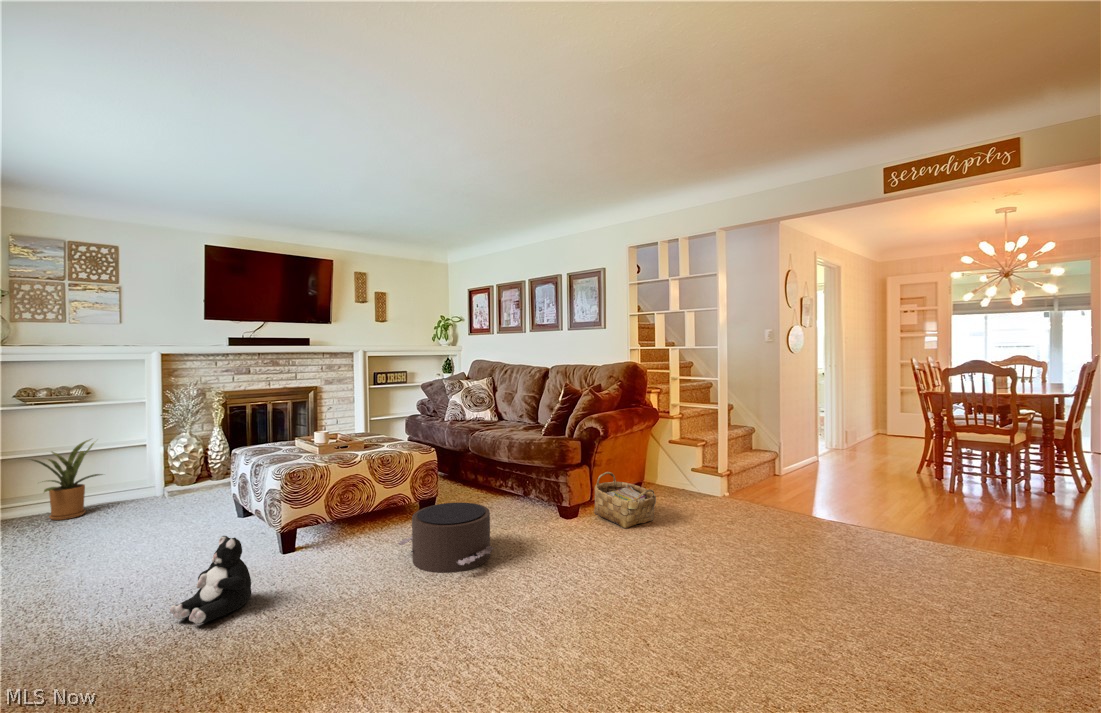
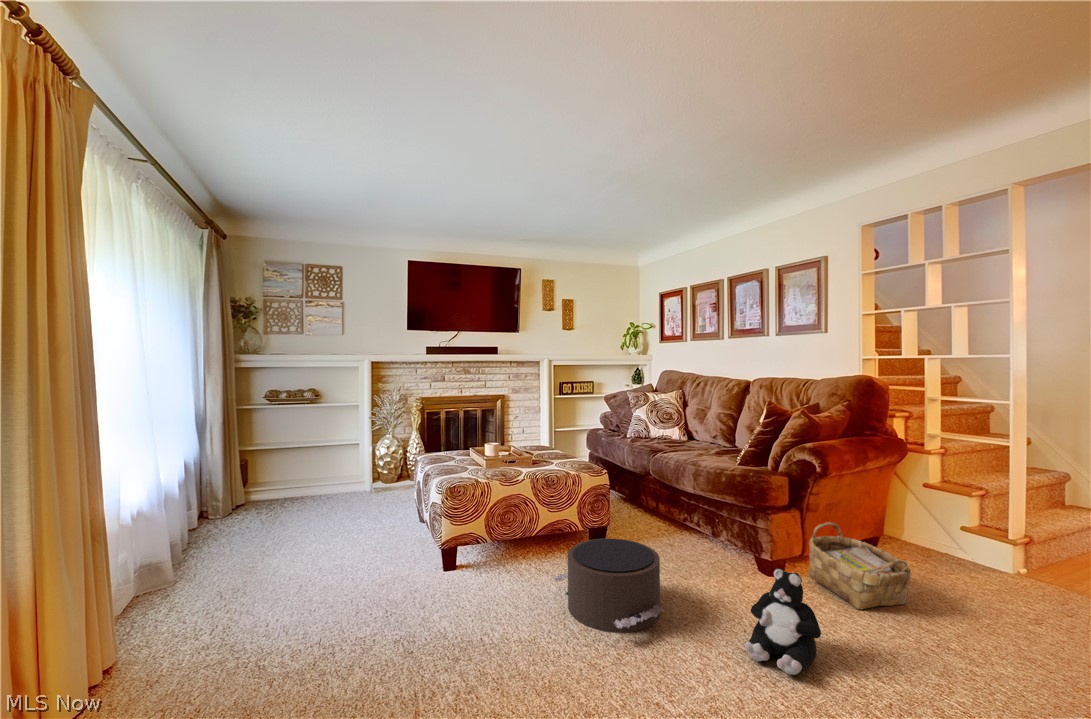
house plant: present [31,439,102,520] -> none [285,433,347,499]
plush toy: present [170,536,251,624] -> present [745,568,821,675]

